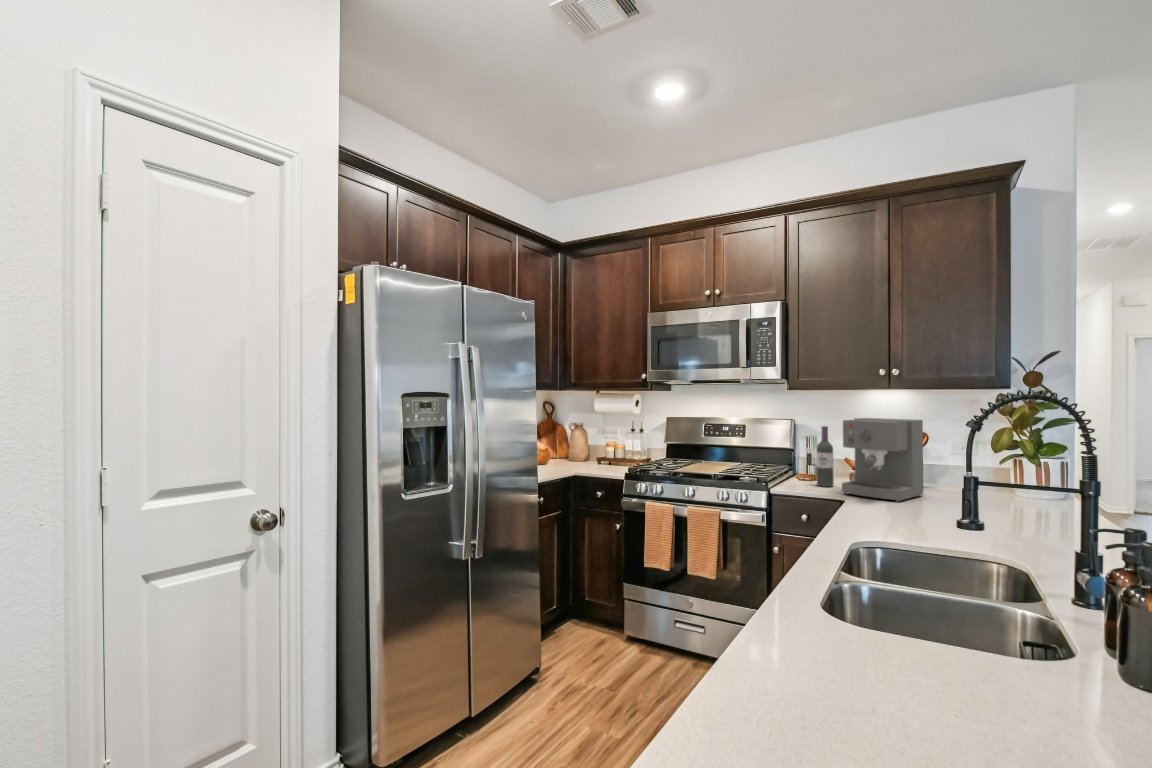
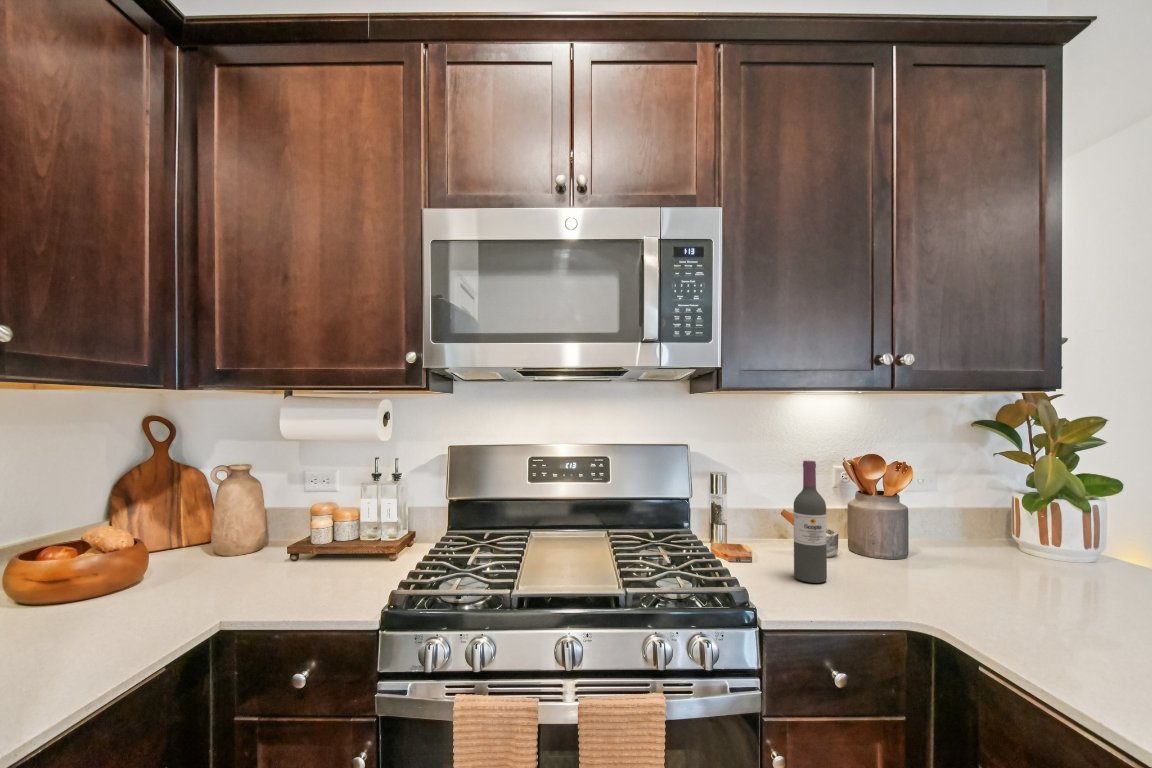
coffee maker: present [842,418,923,502] -> none [881,443,1042,626]

